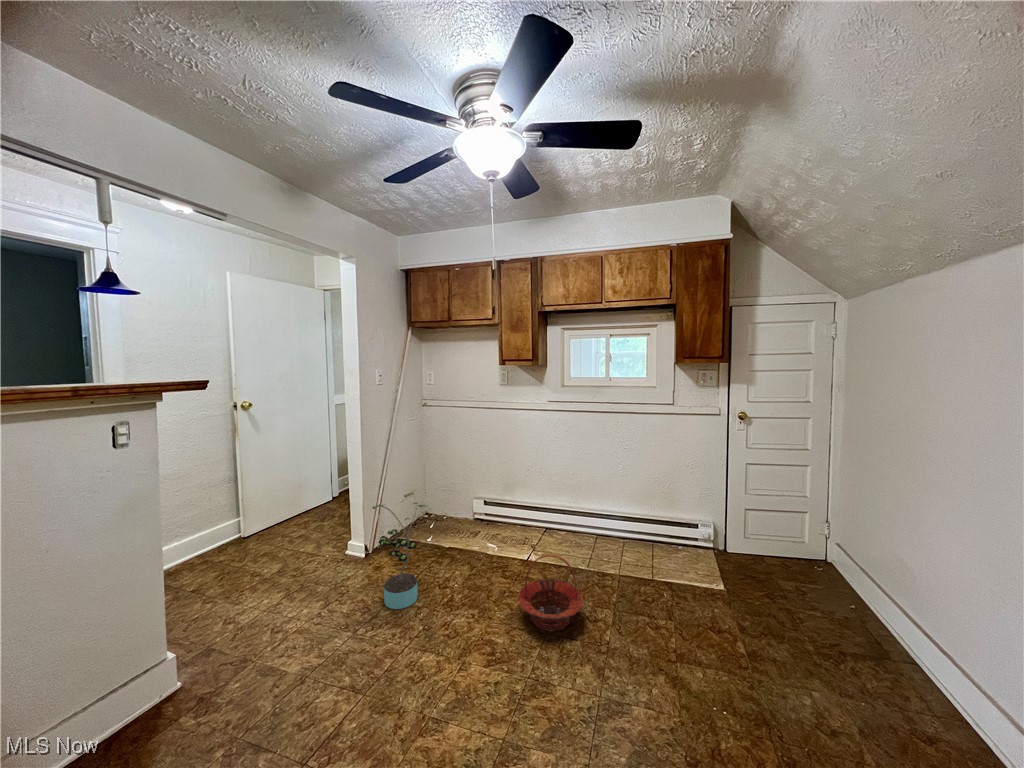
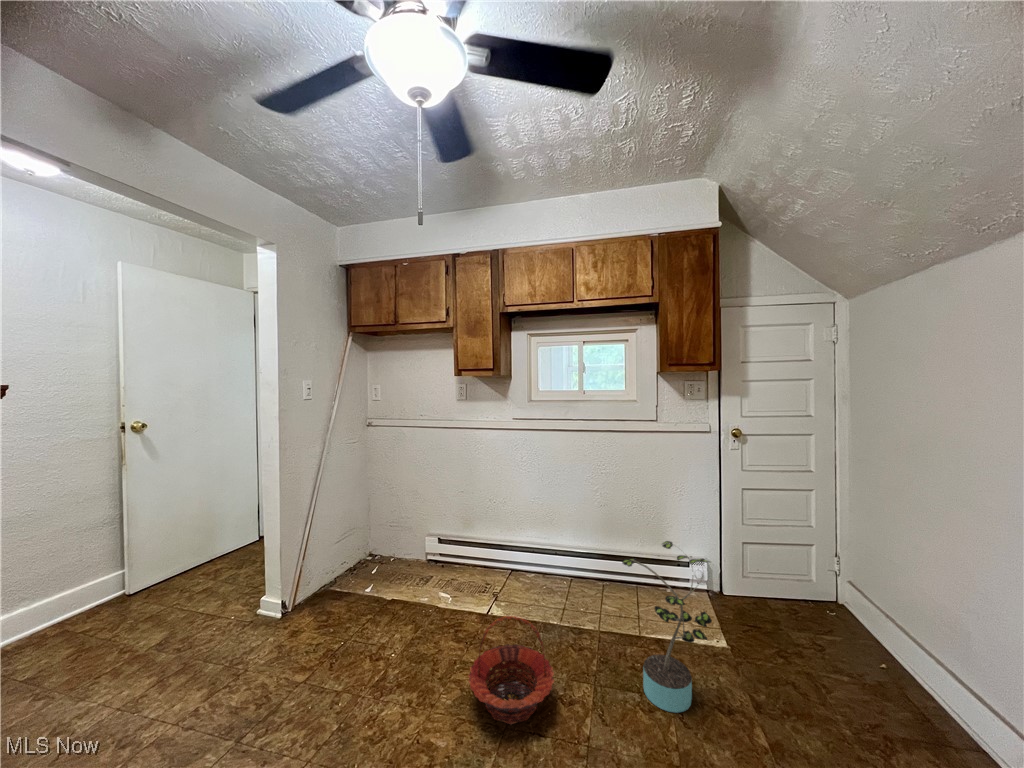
potted plant: present [372,493,427,609] -> present [622,541,712,713]

